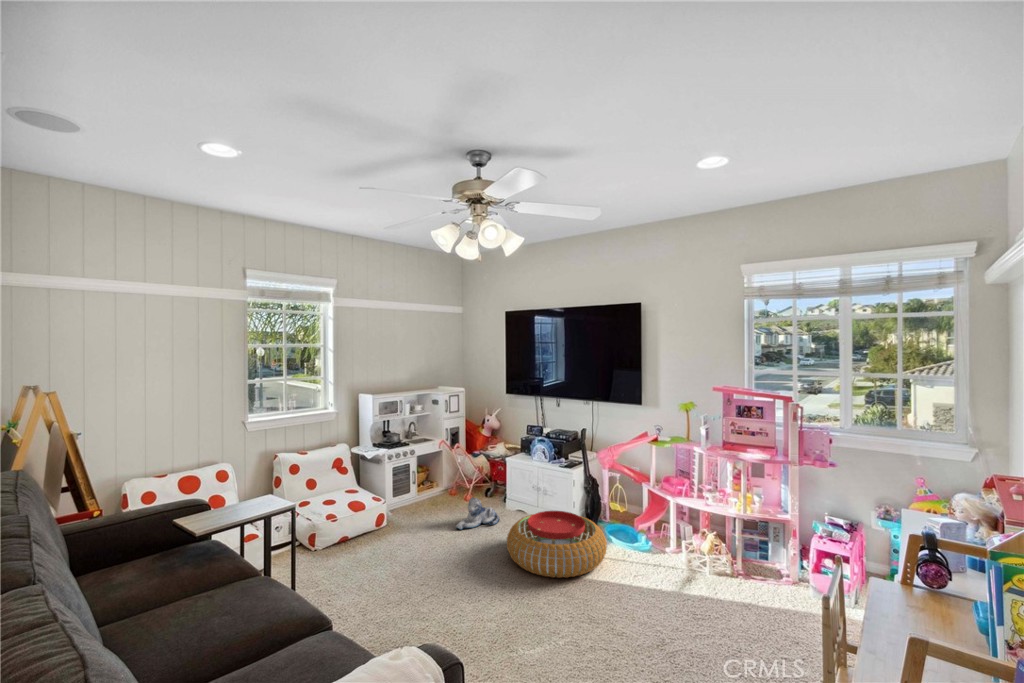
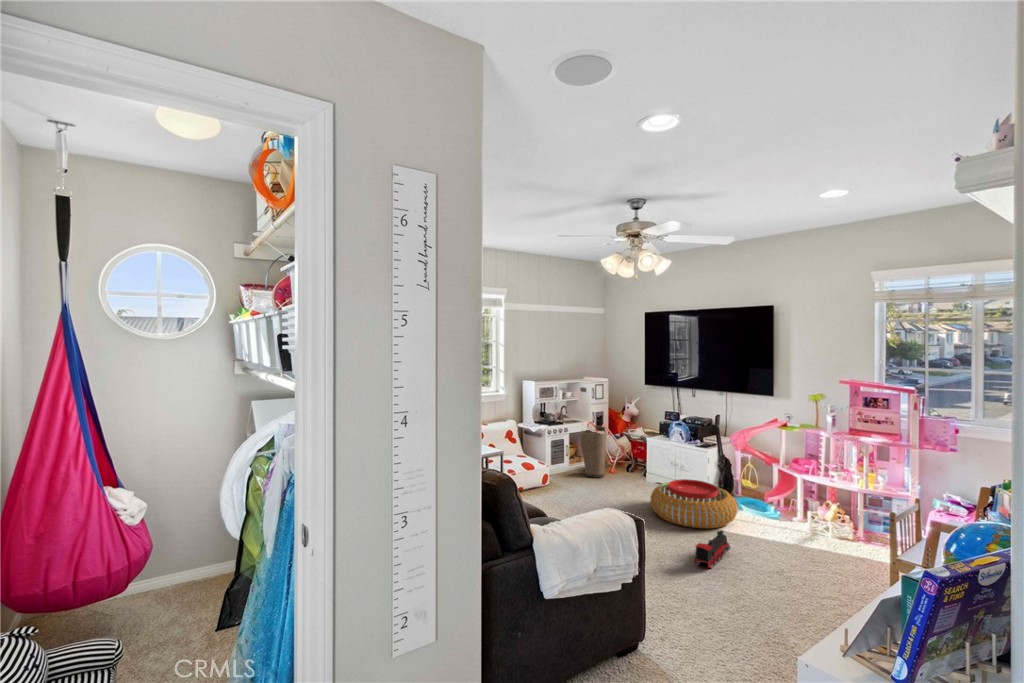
laundry basket: none [430,444,462,509] -> present [580,426,607,478]
plush toy: present [456,497,499,530] -> none [605,467,641,492]
toy train: none [555,588,601,654] -> present [695,530,731,568]

